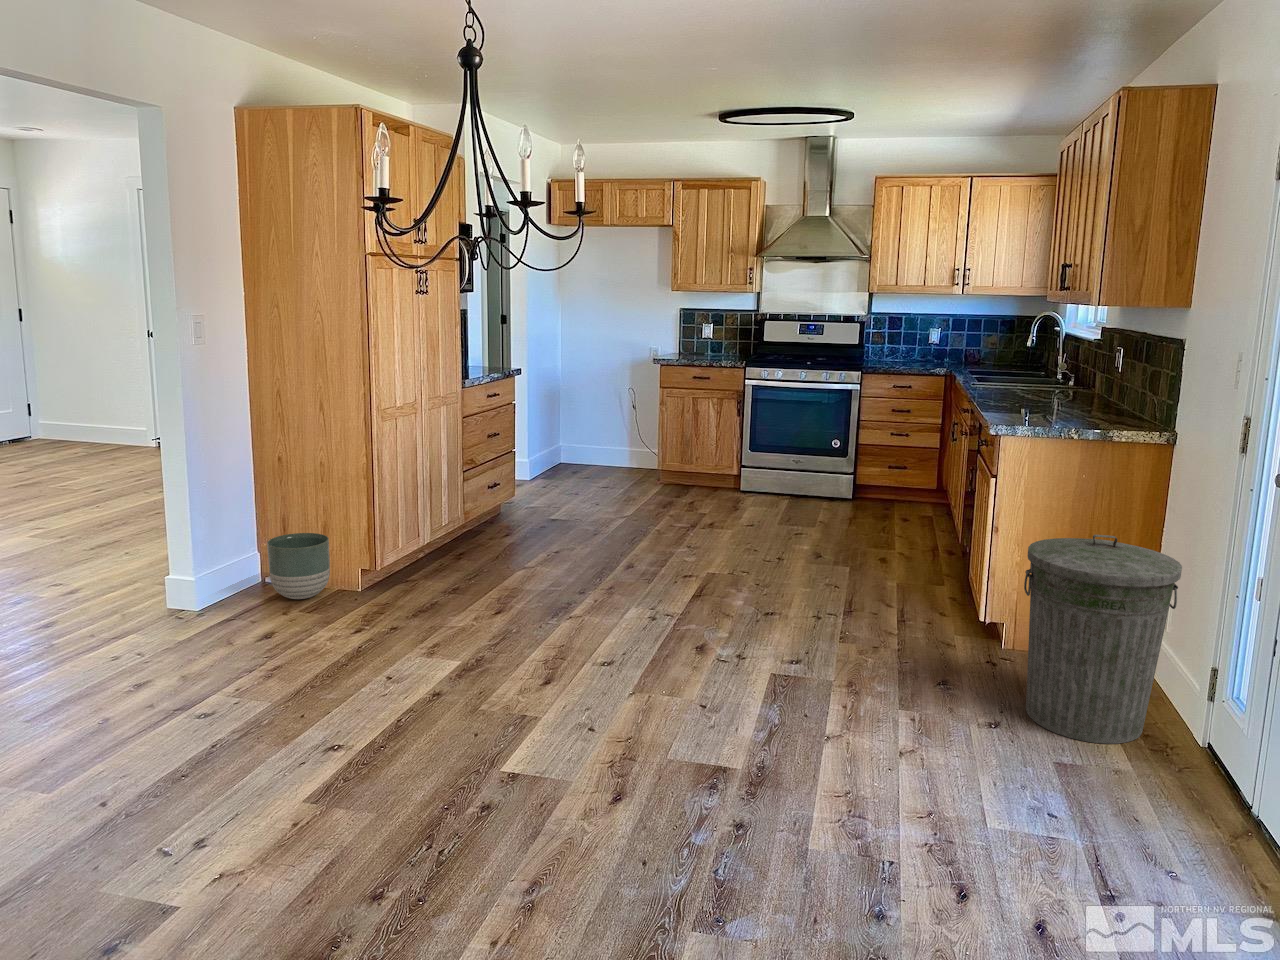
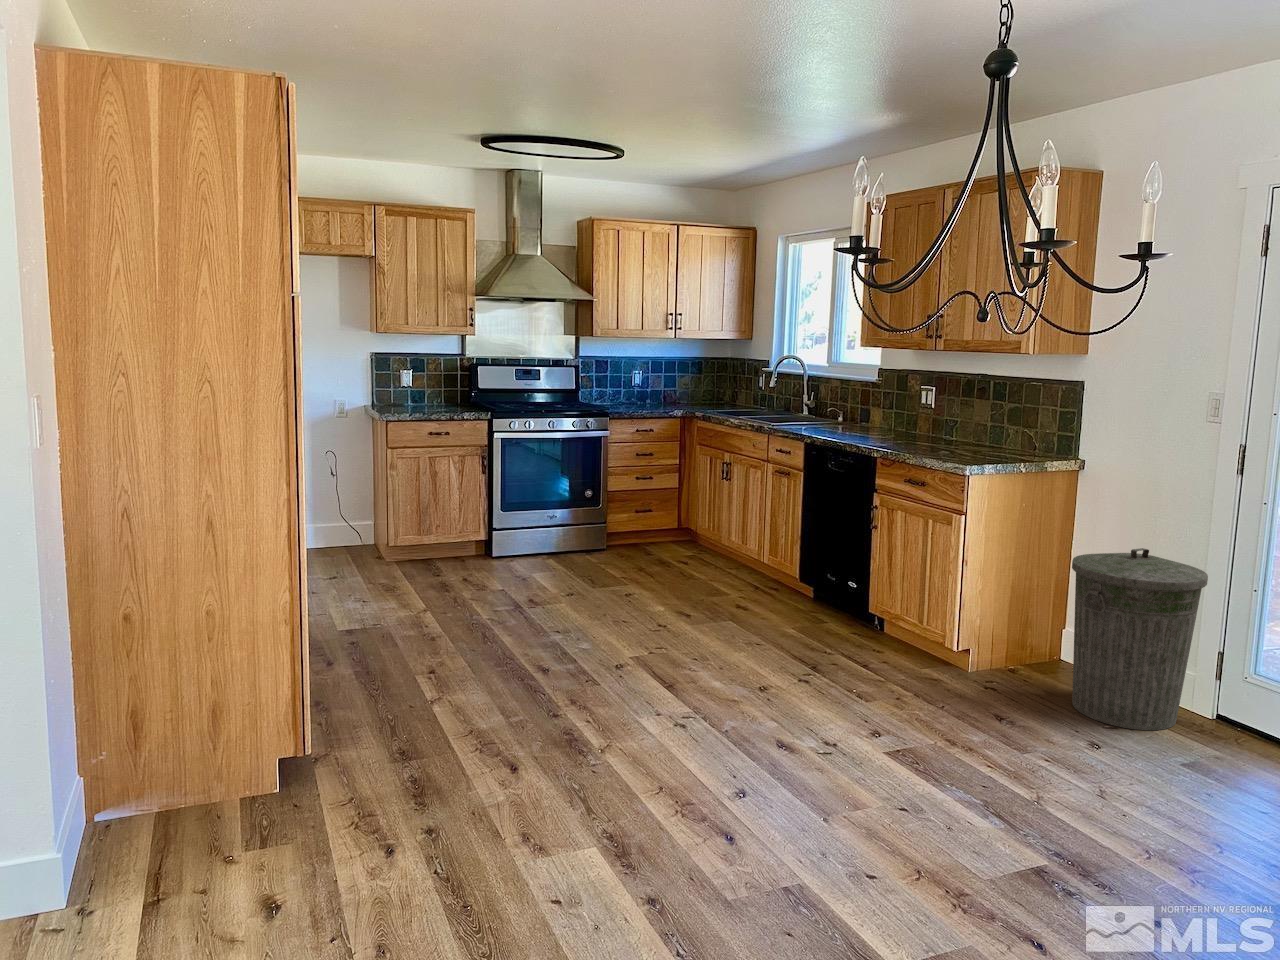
planter: present [267,533,330,599] -> none [142,724,249,843]

